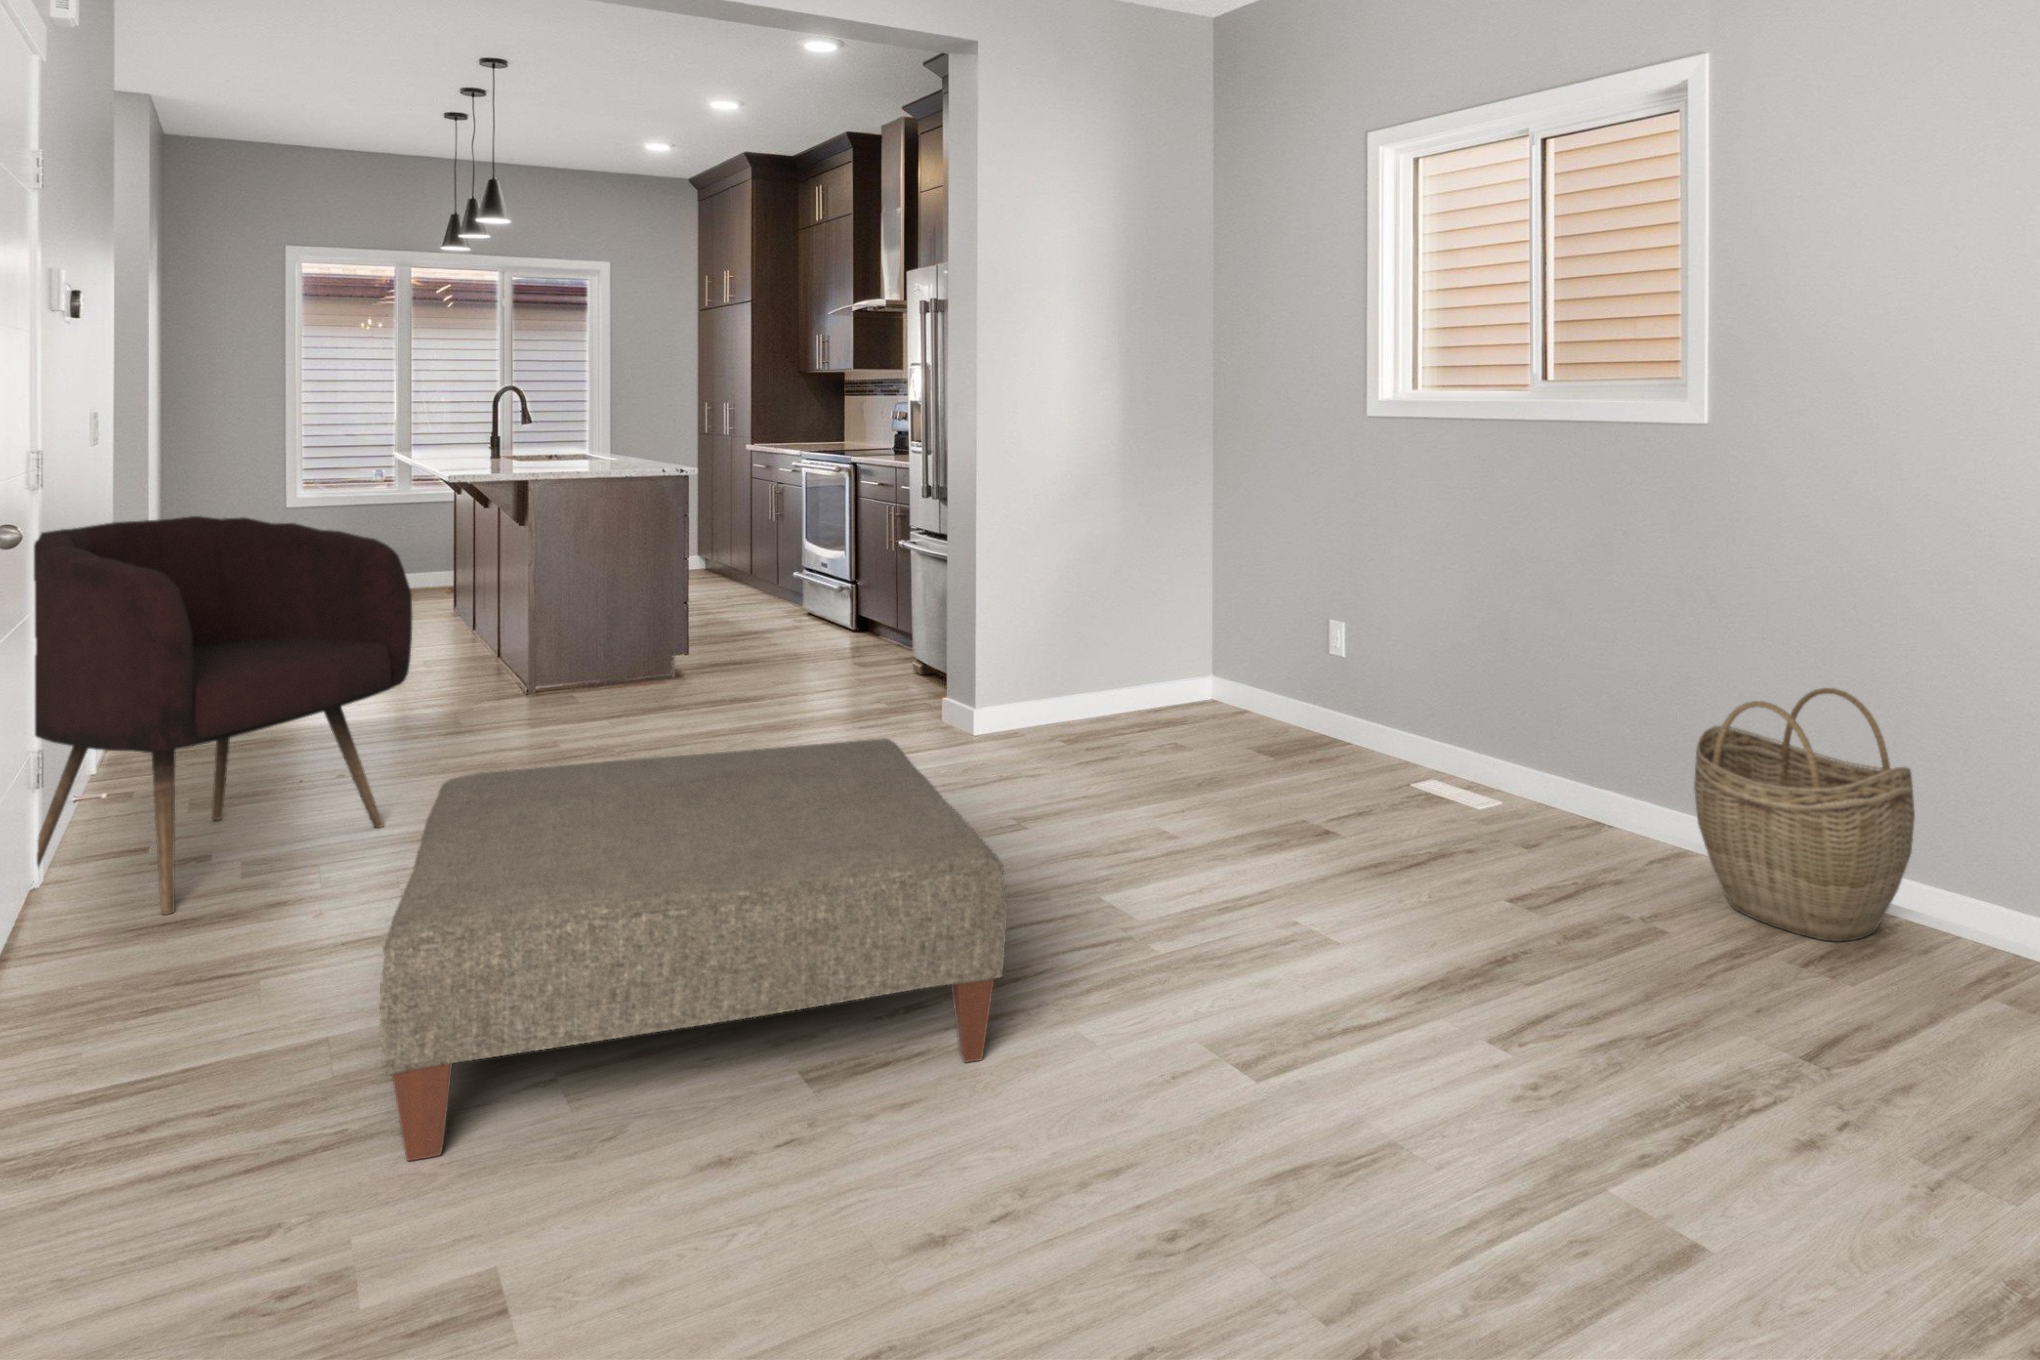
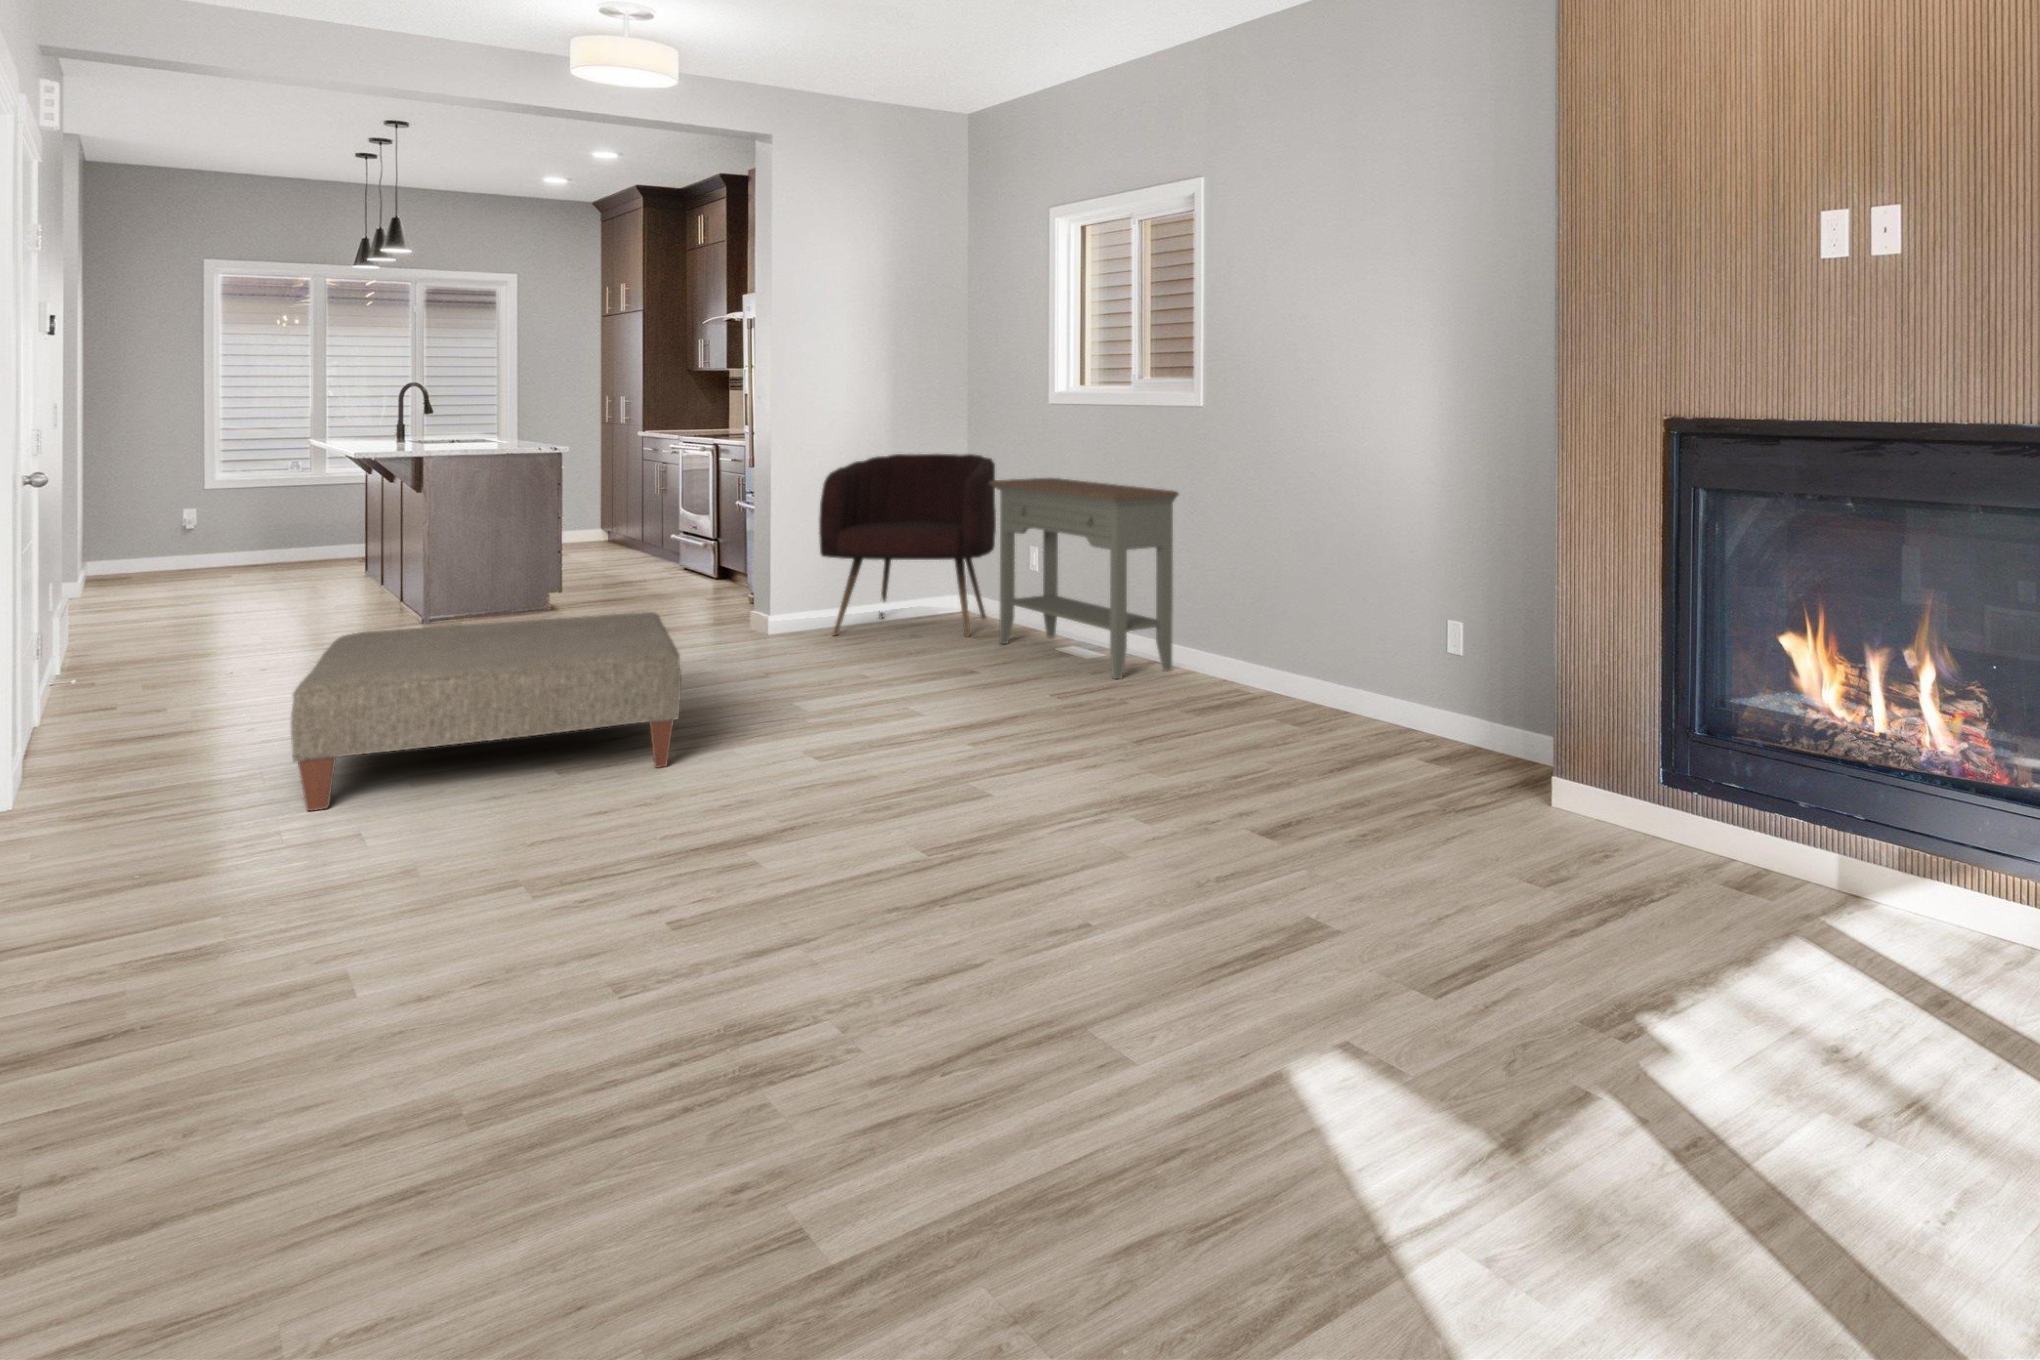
armchair: present [33,516,413,915] -> present [819,454,996,637]
console table: none [1294,521,1653,857] -> present [989,478,1178,679]
woven basket: present [1694,688,1915,941] -> none [1164,565,1274,707]

